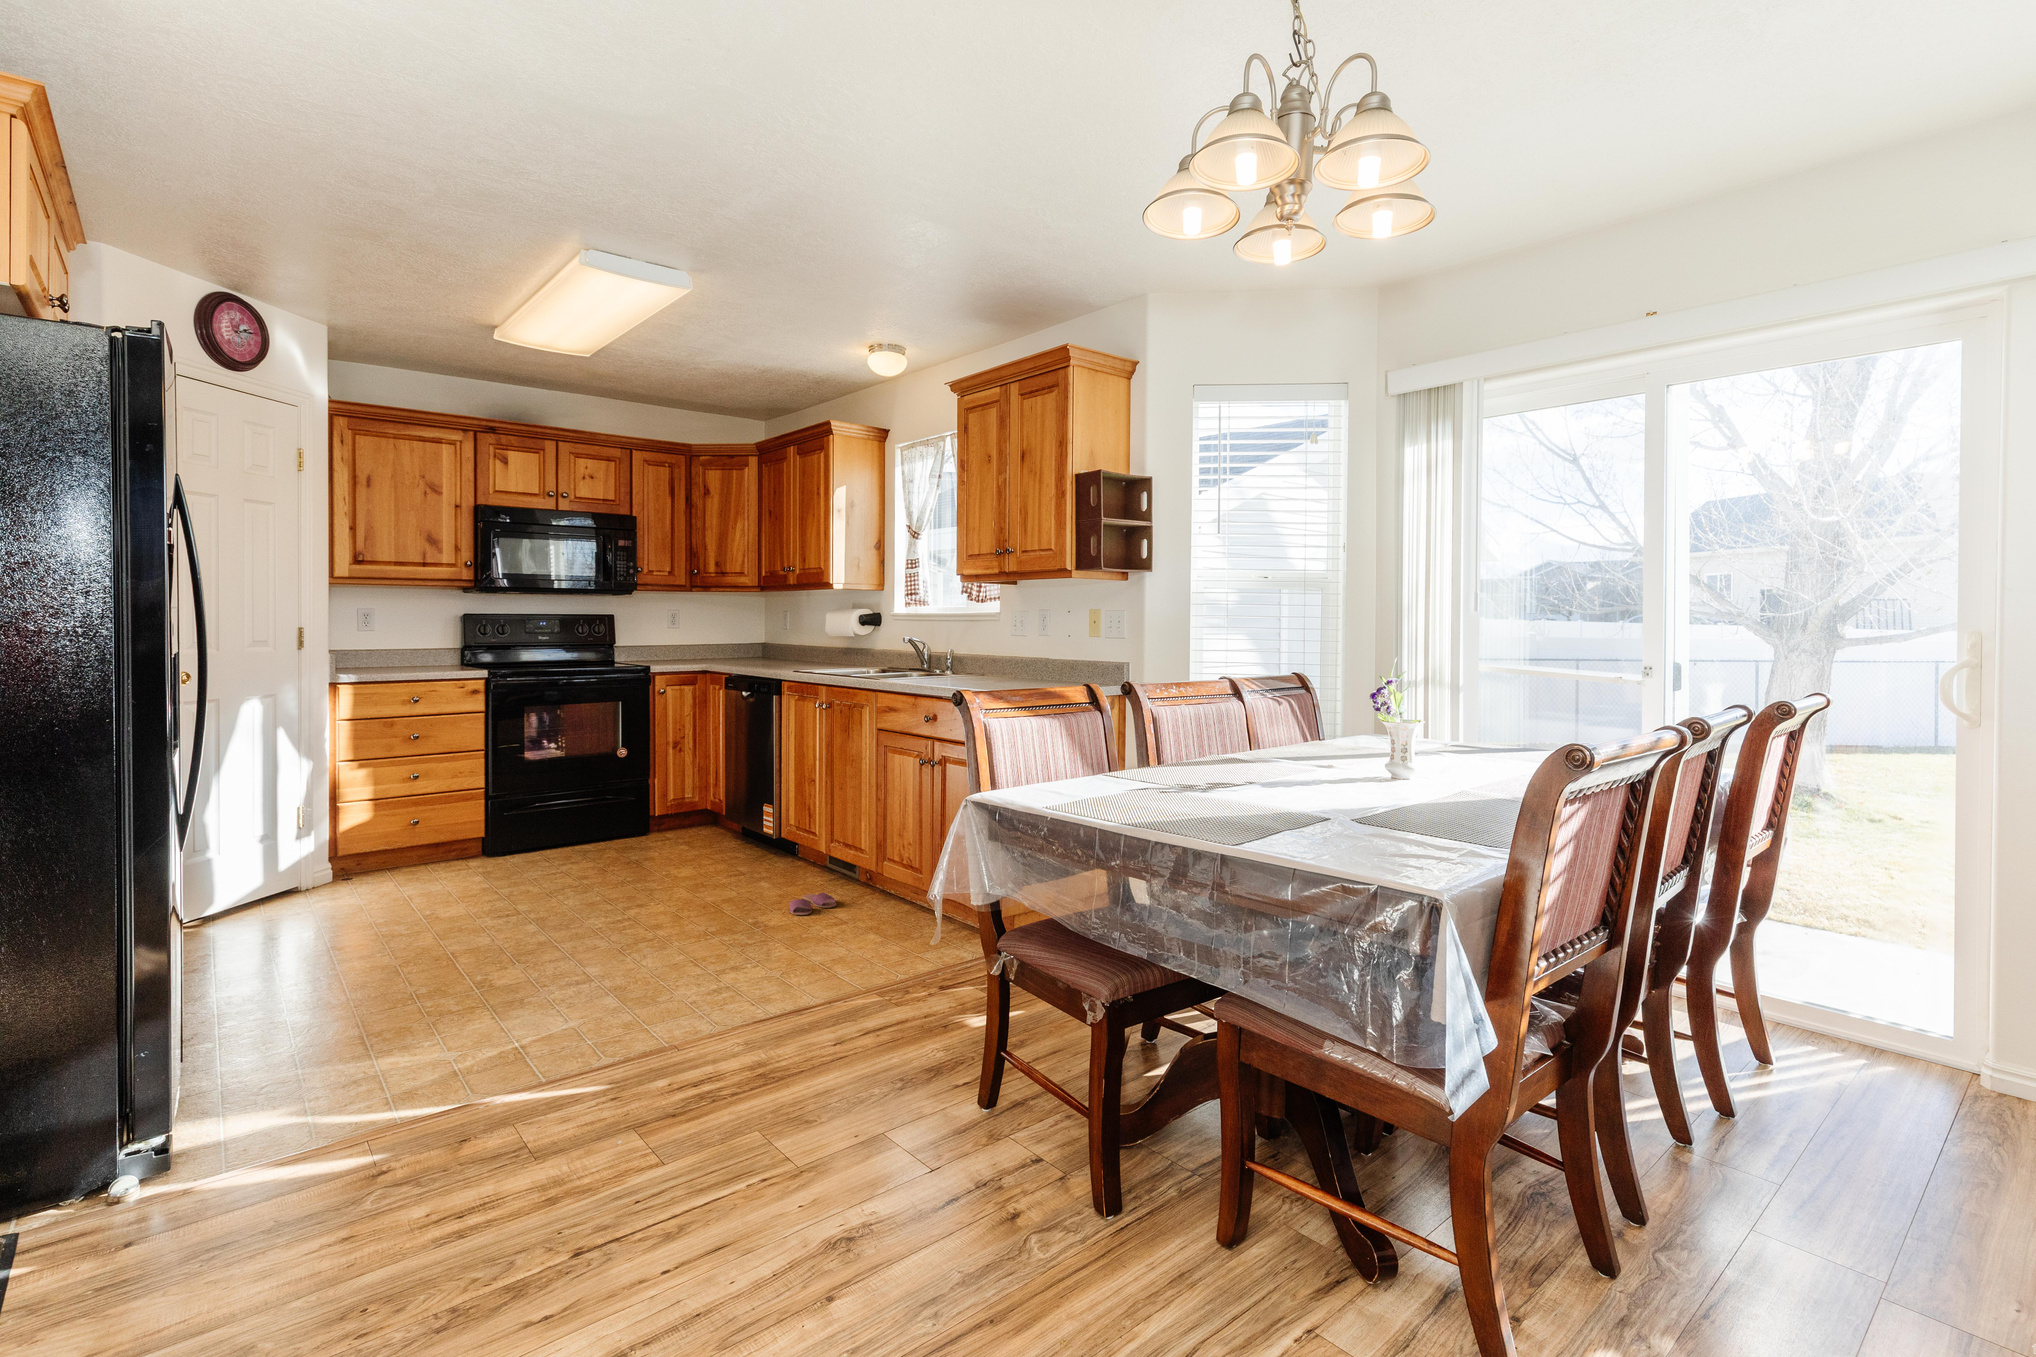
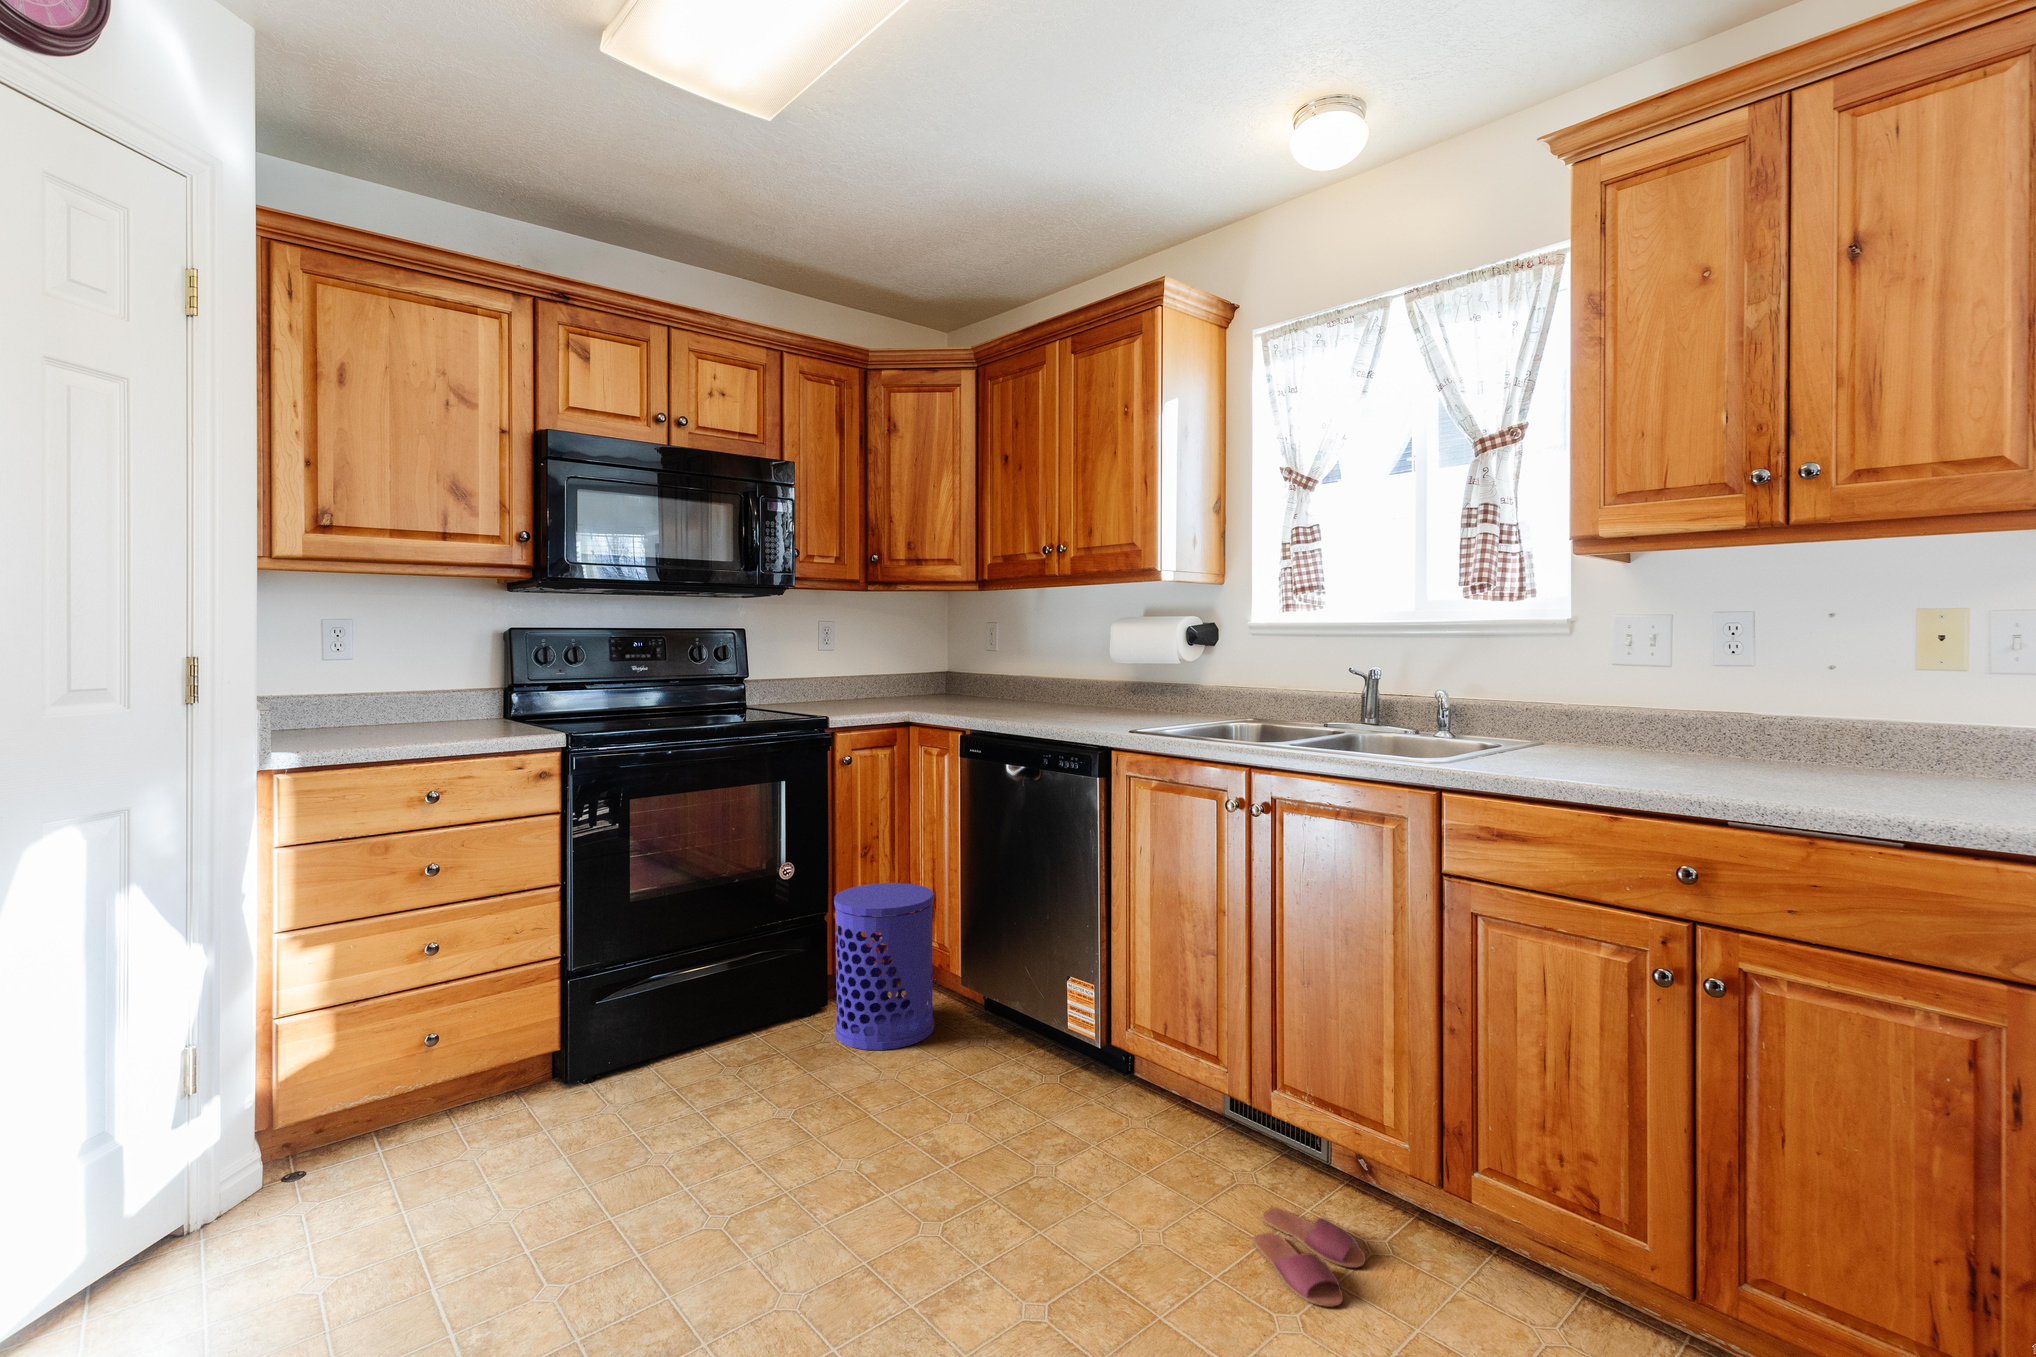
waste bin: none [646,764,707,851] -> present [834,883,934,1050]

